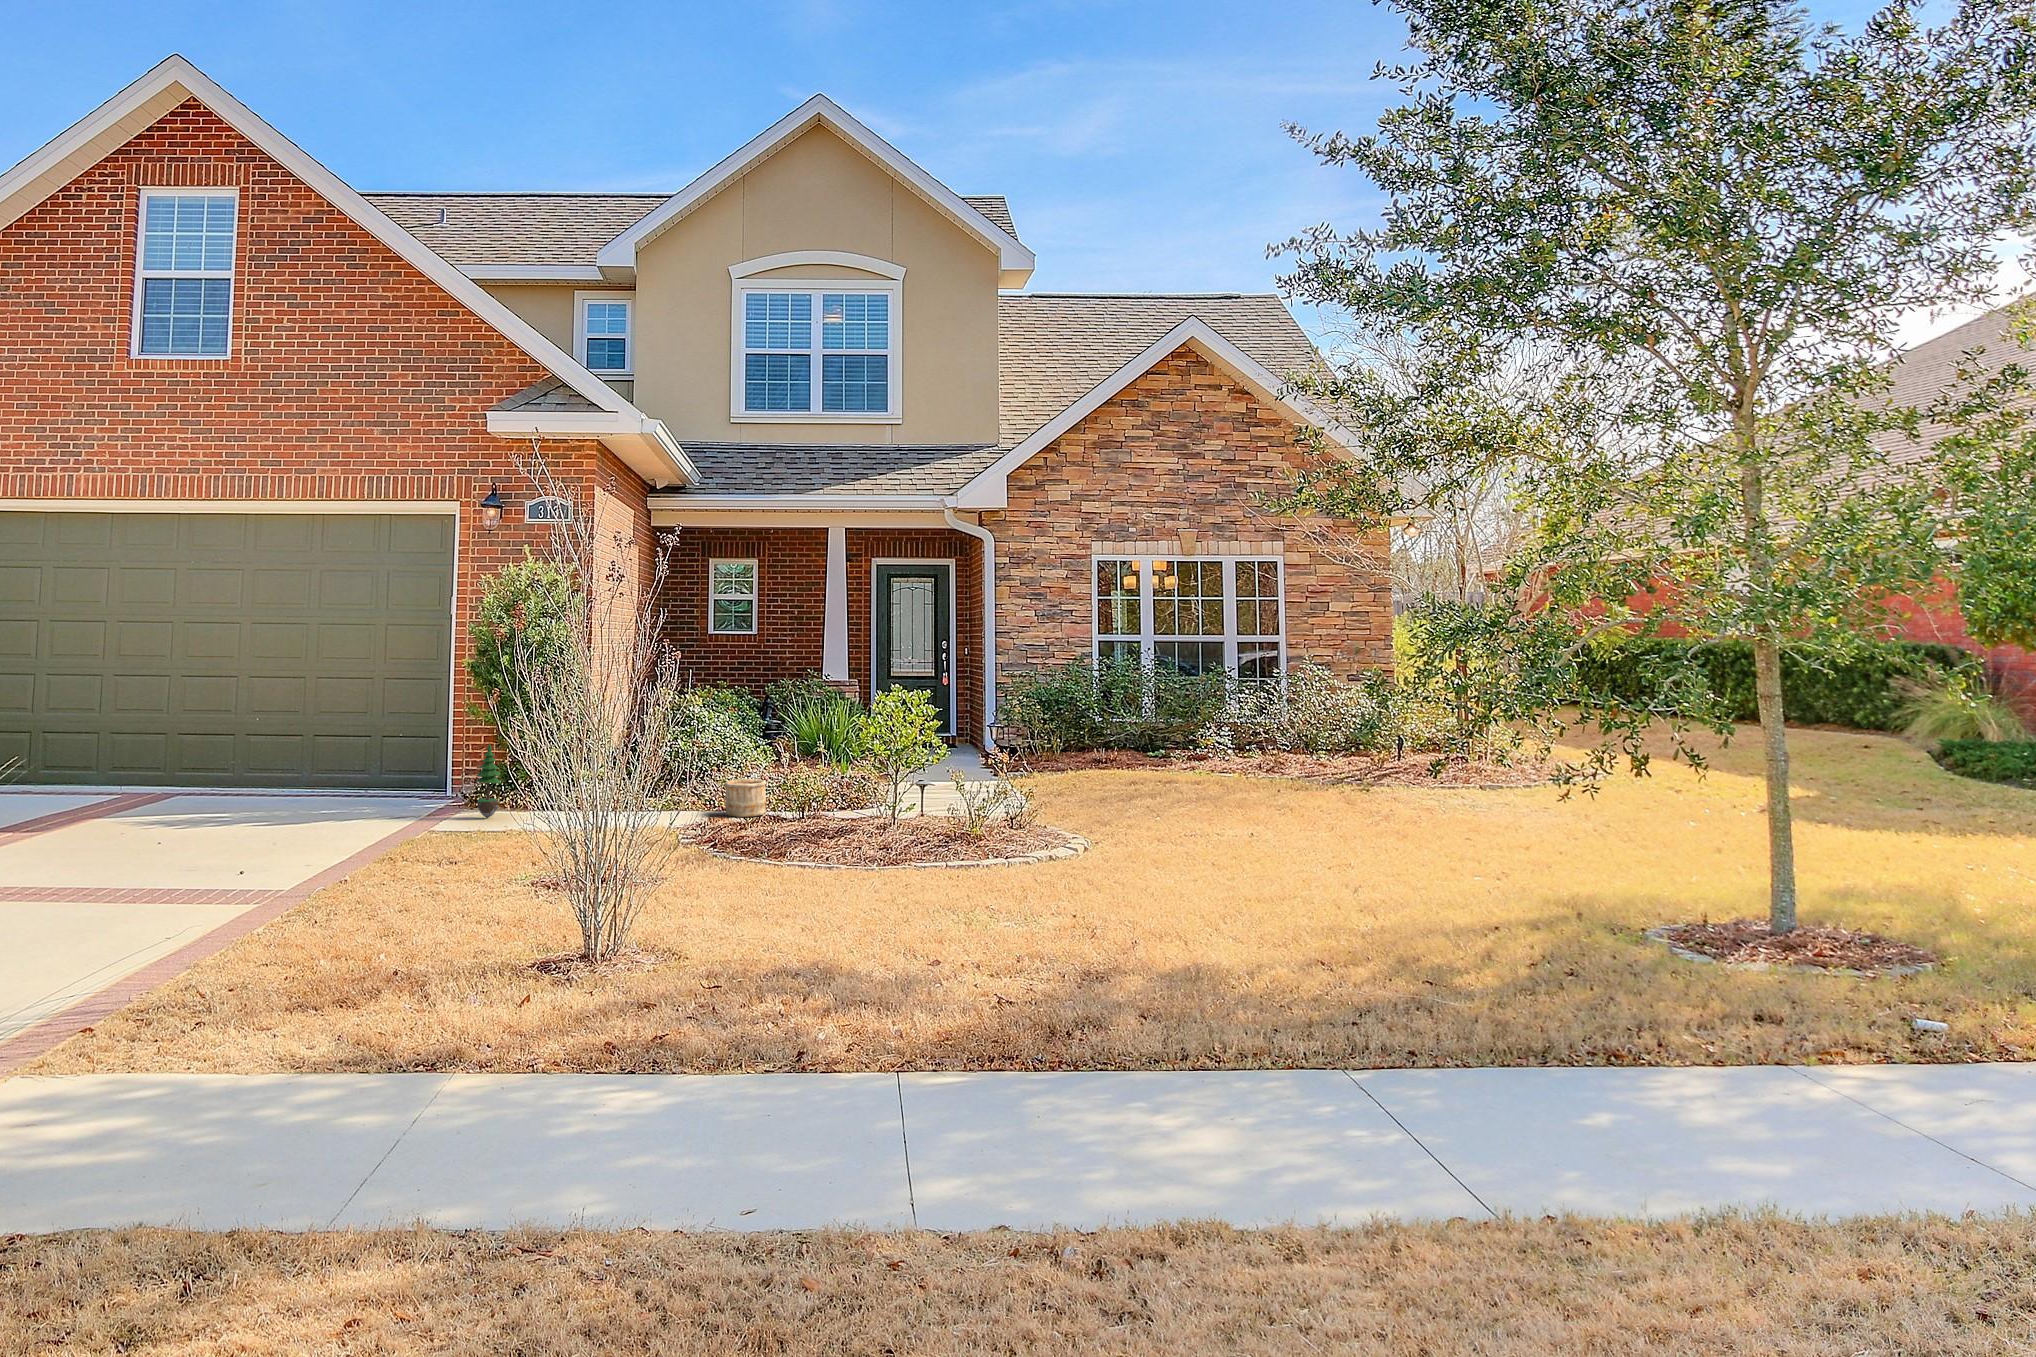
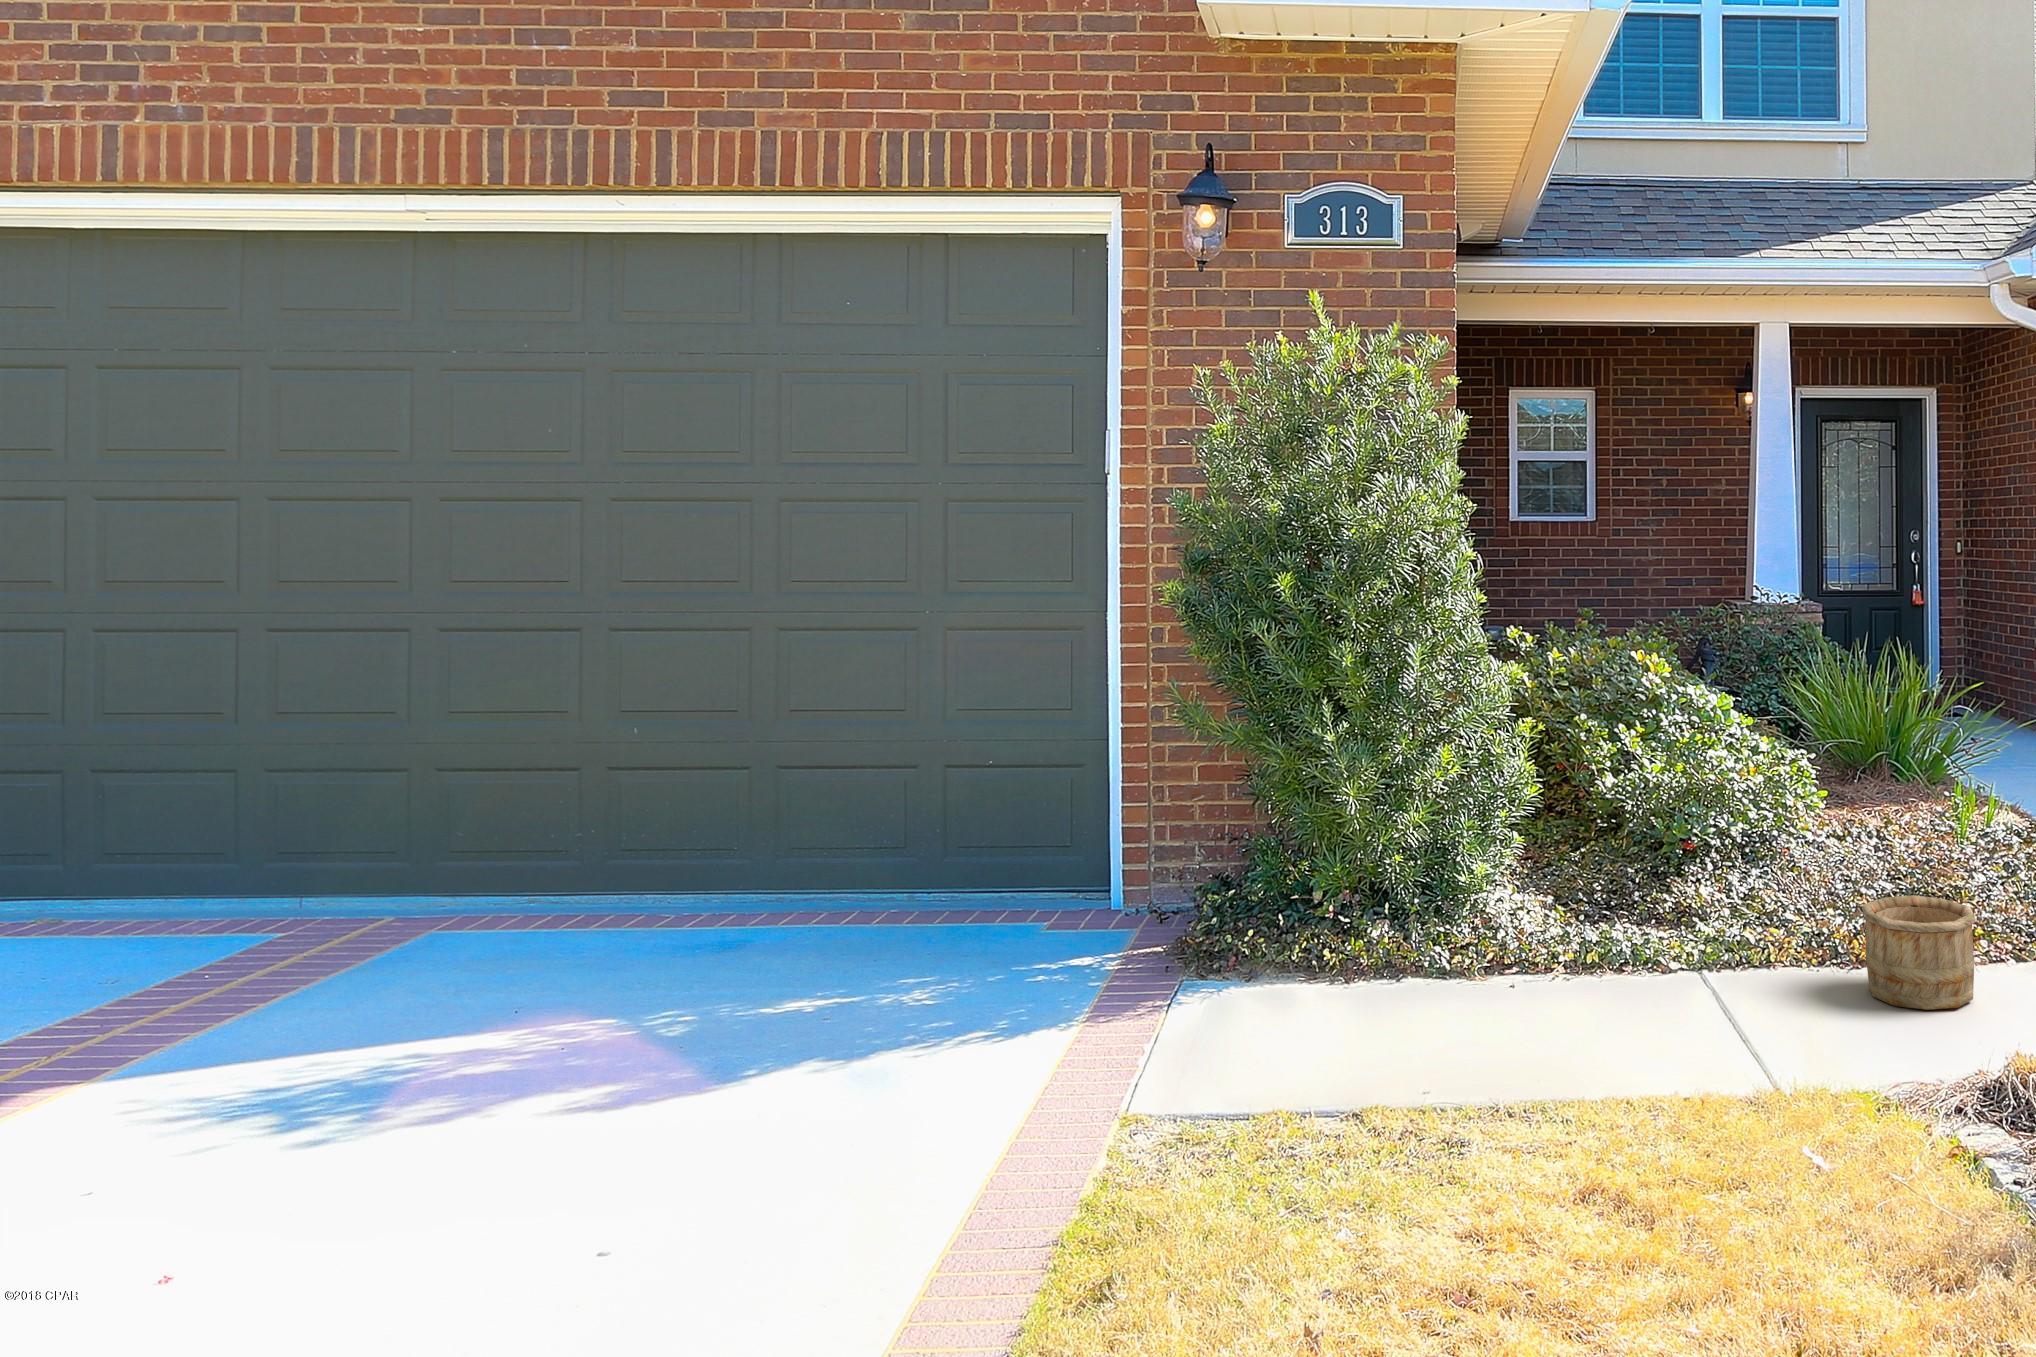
potted tree: present [476,744,501,818] -> none [1216,831,1291,1041]

